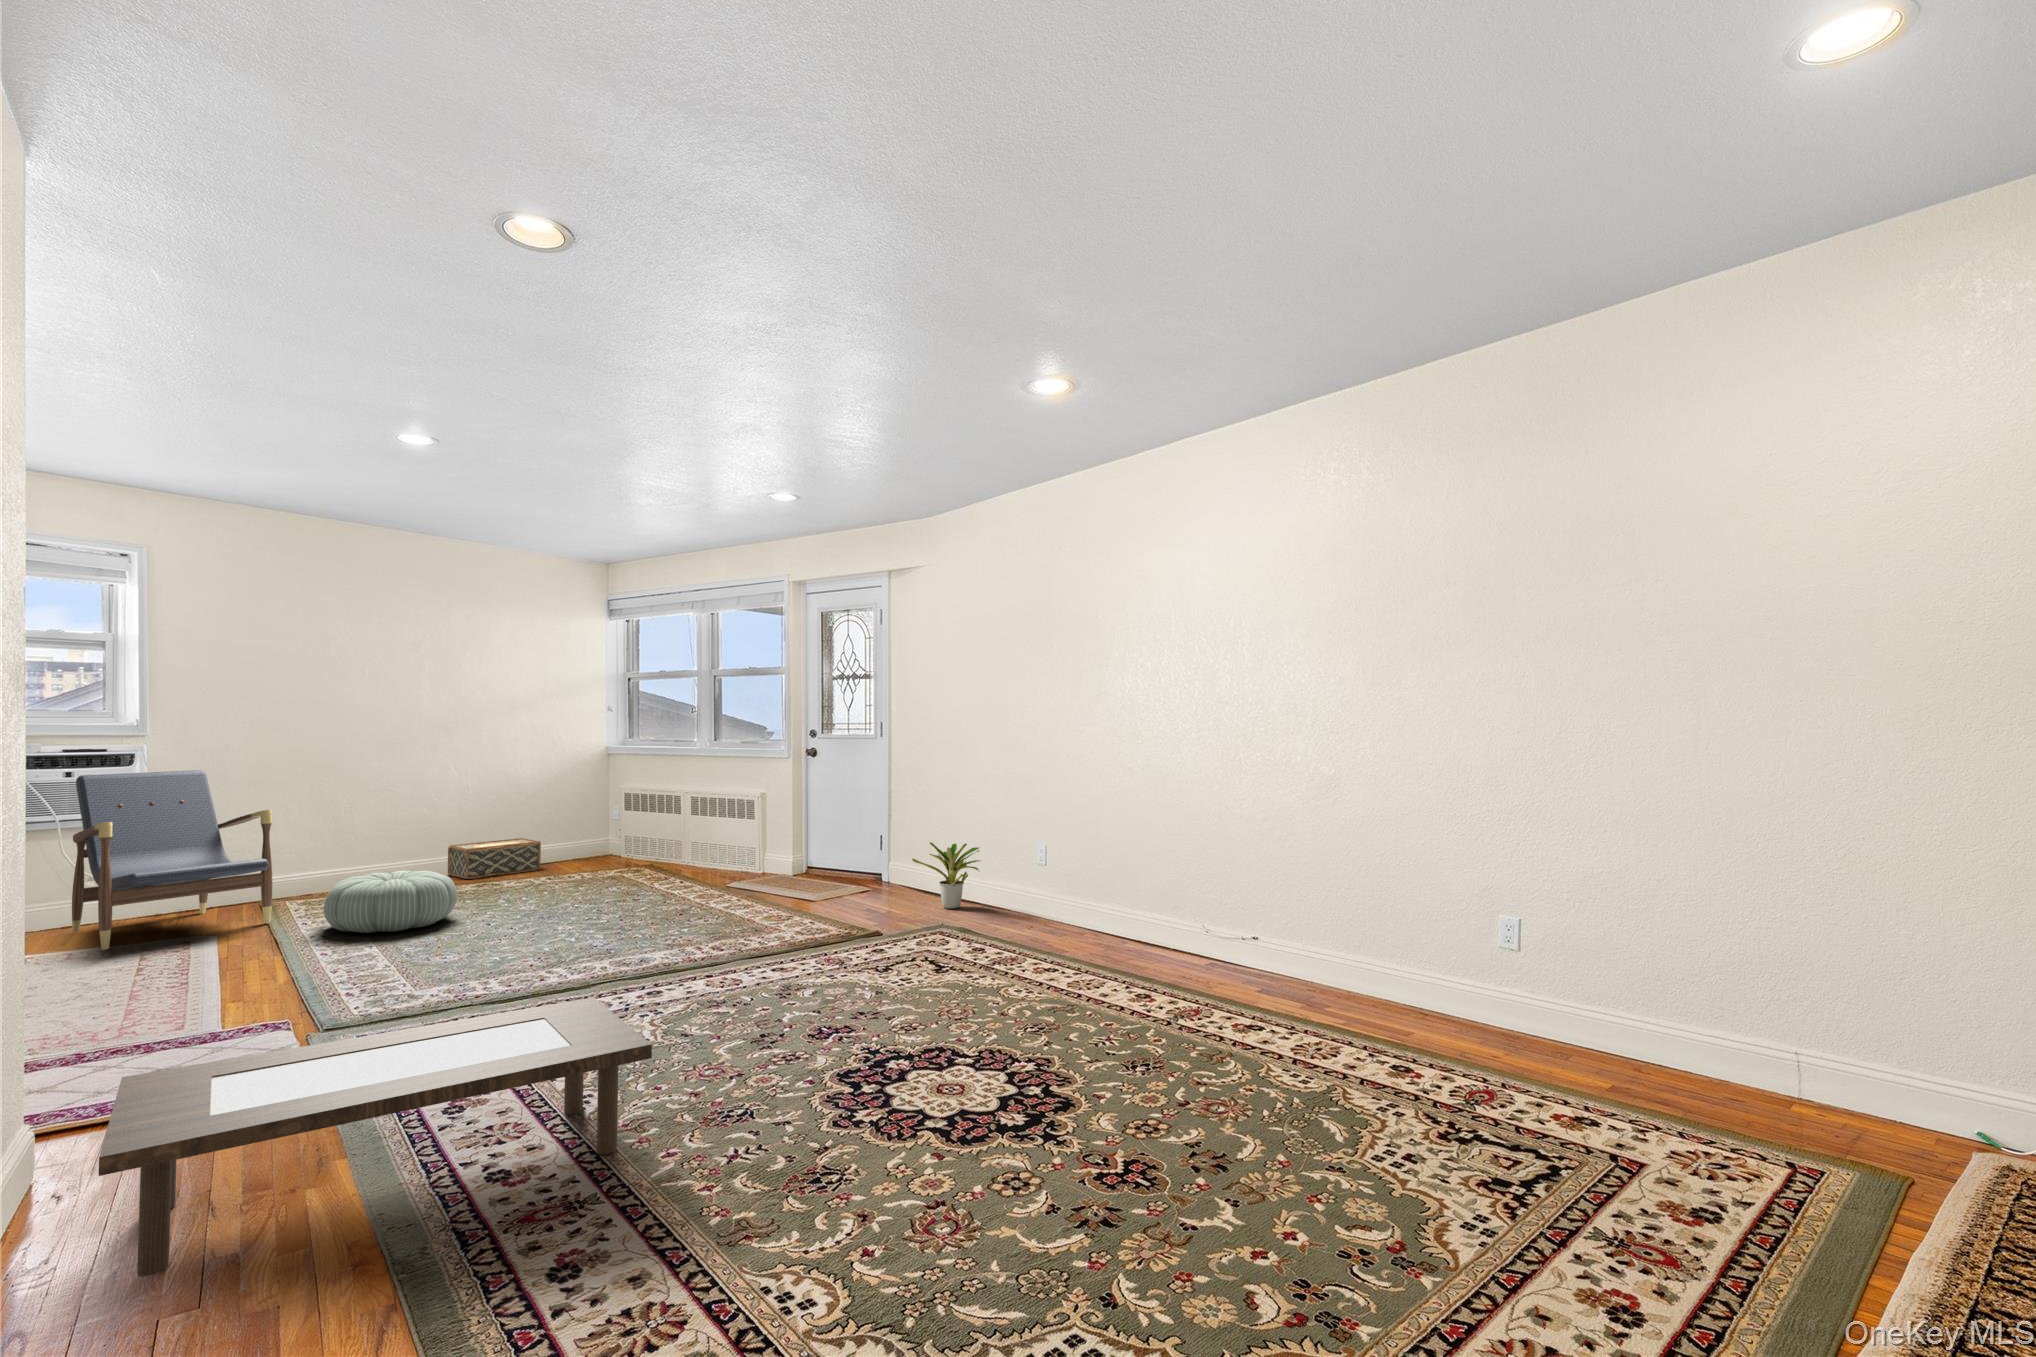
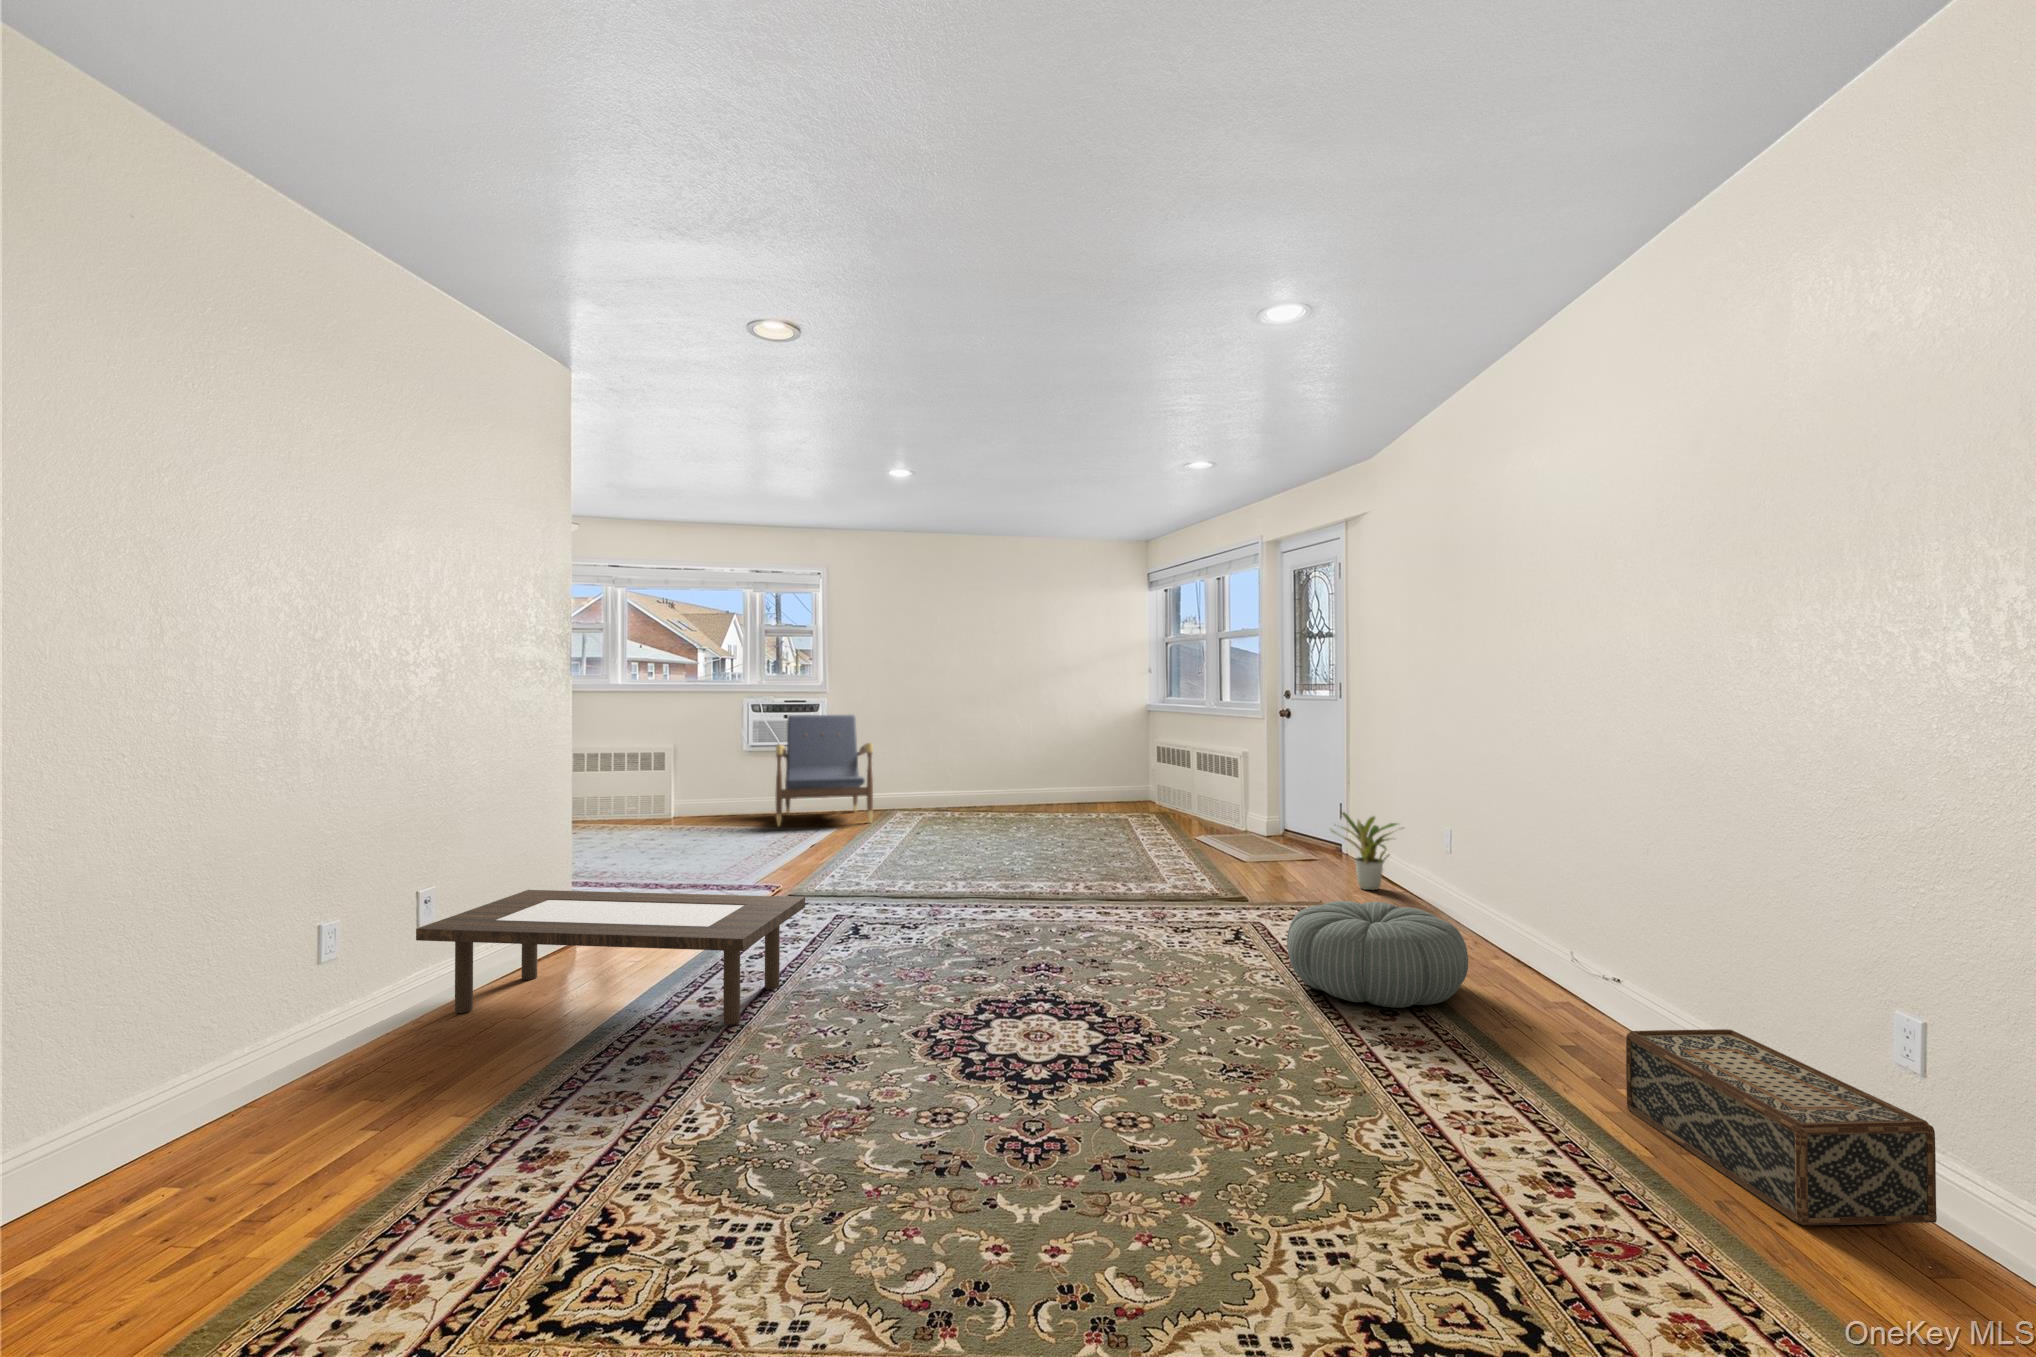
woven basket: present [448,838,541,879] -> present [1626,1029,1937,1226]
pouf: present [324,871,457,933] -> present [1287,901,1468,1008]

